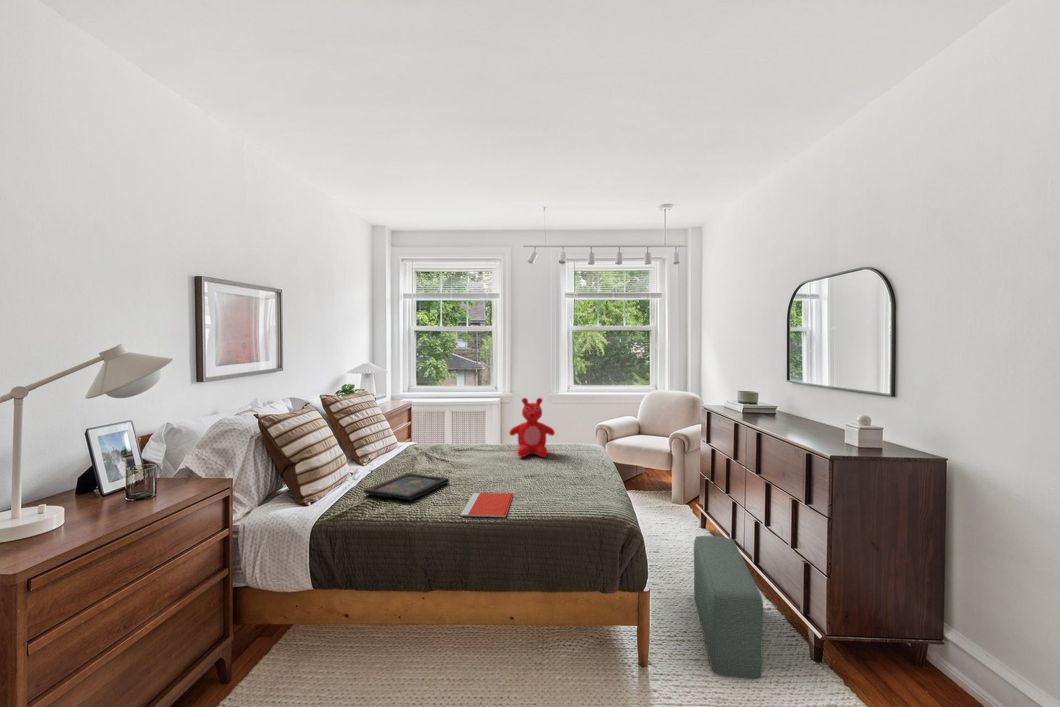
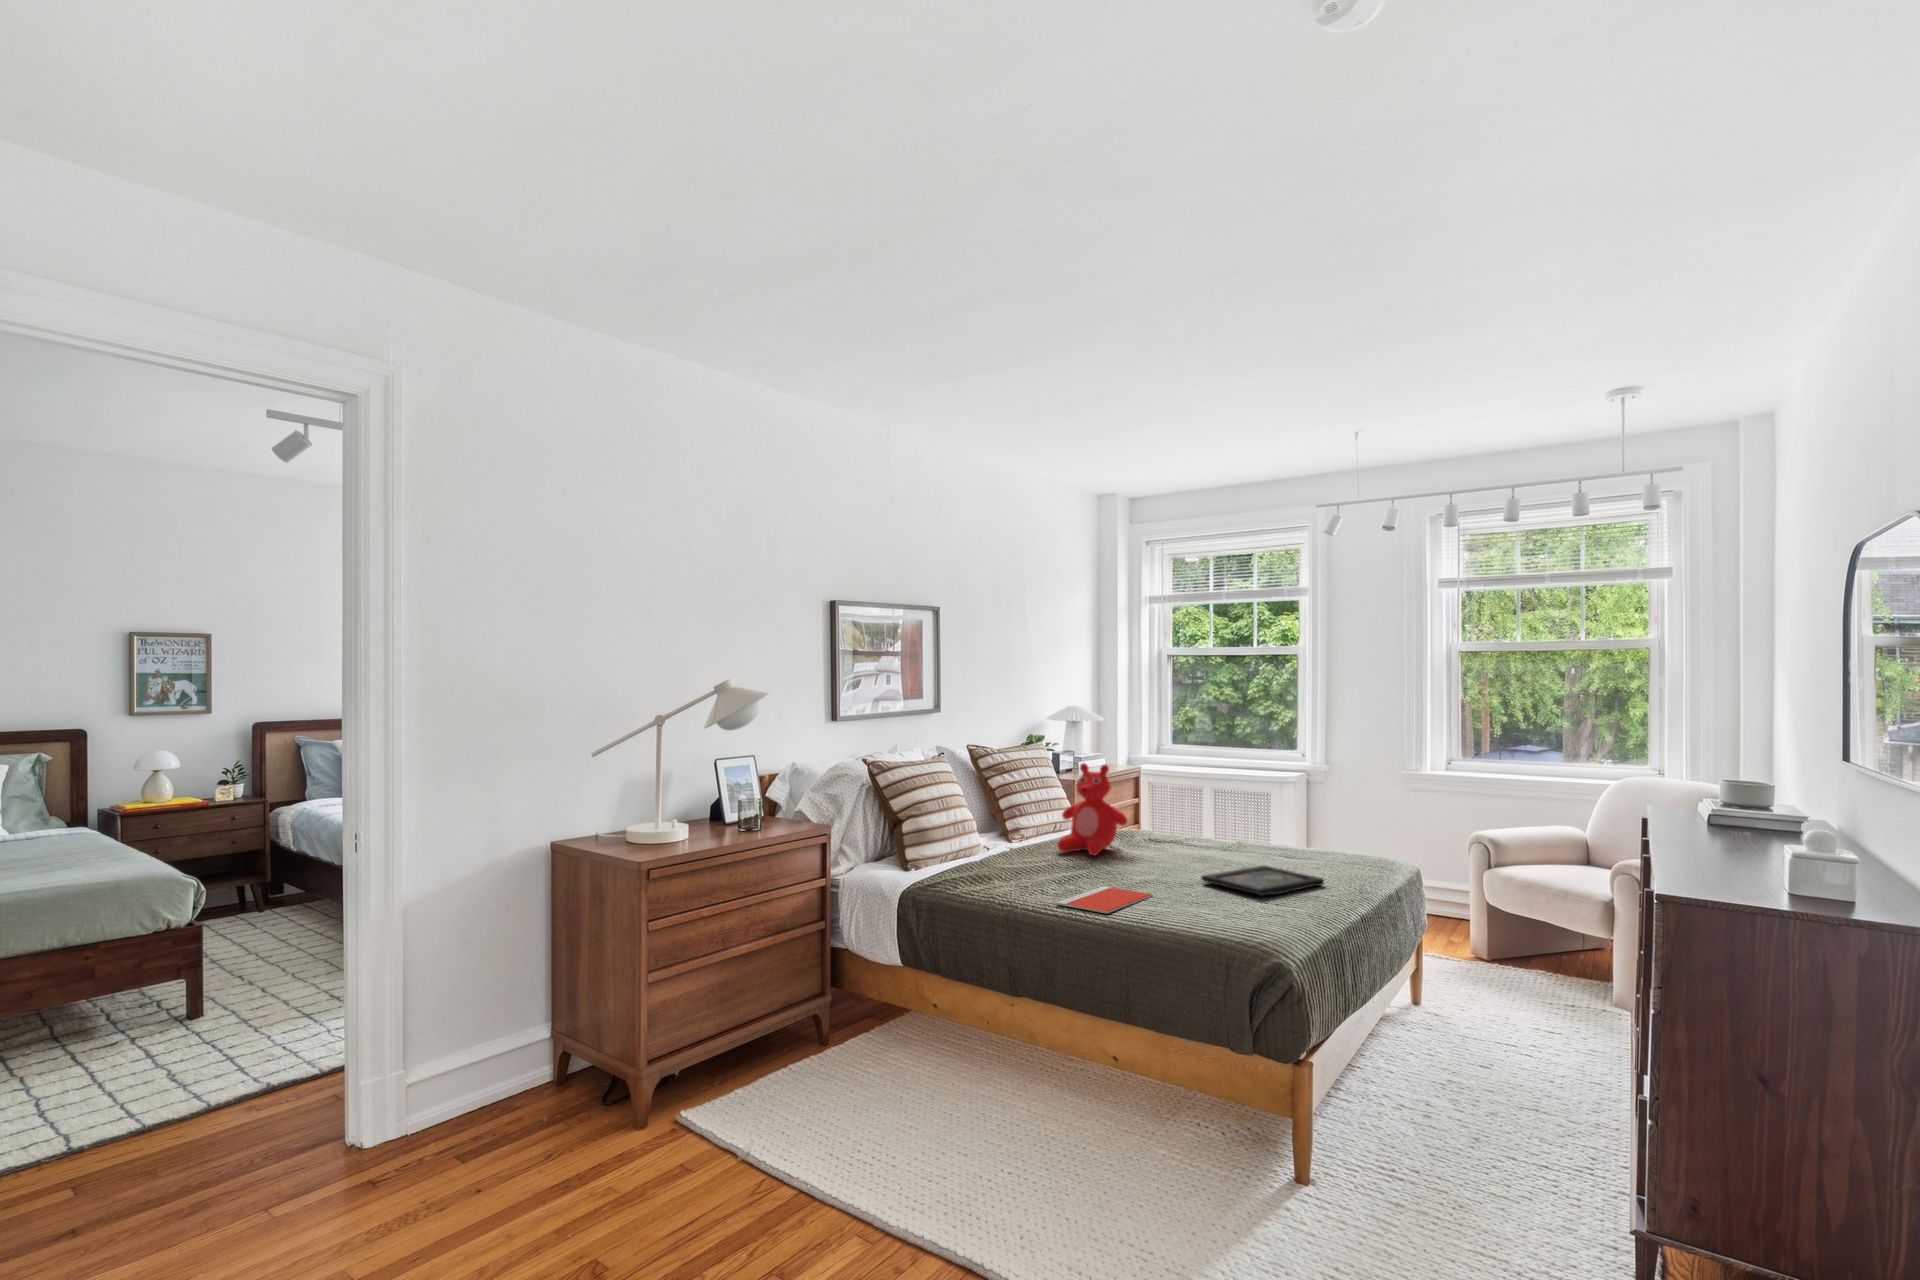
teddy bear: present [509,398,555,457] -> present [1057,763,1127,855]
tray: present [364,473,449,500] -> present [1201,866,1324,895]
pouf: present [694,536,763,679] -> none [1383,1017,1539,1227]

